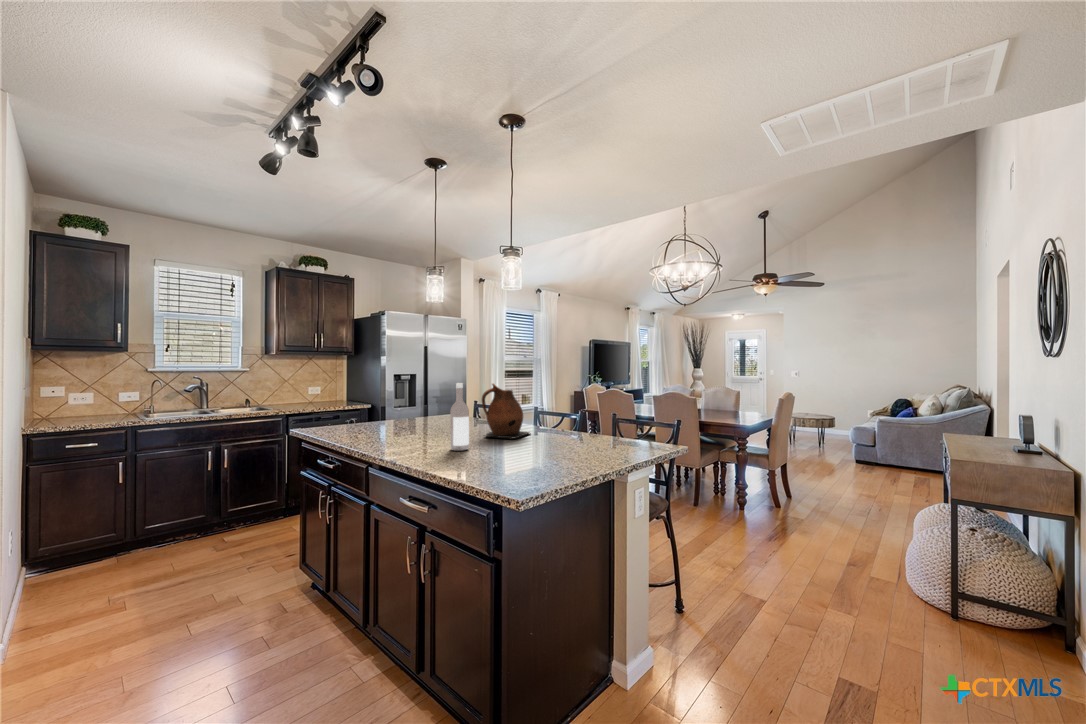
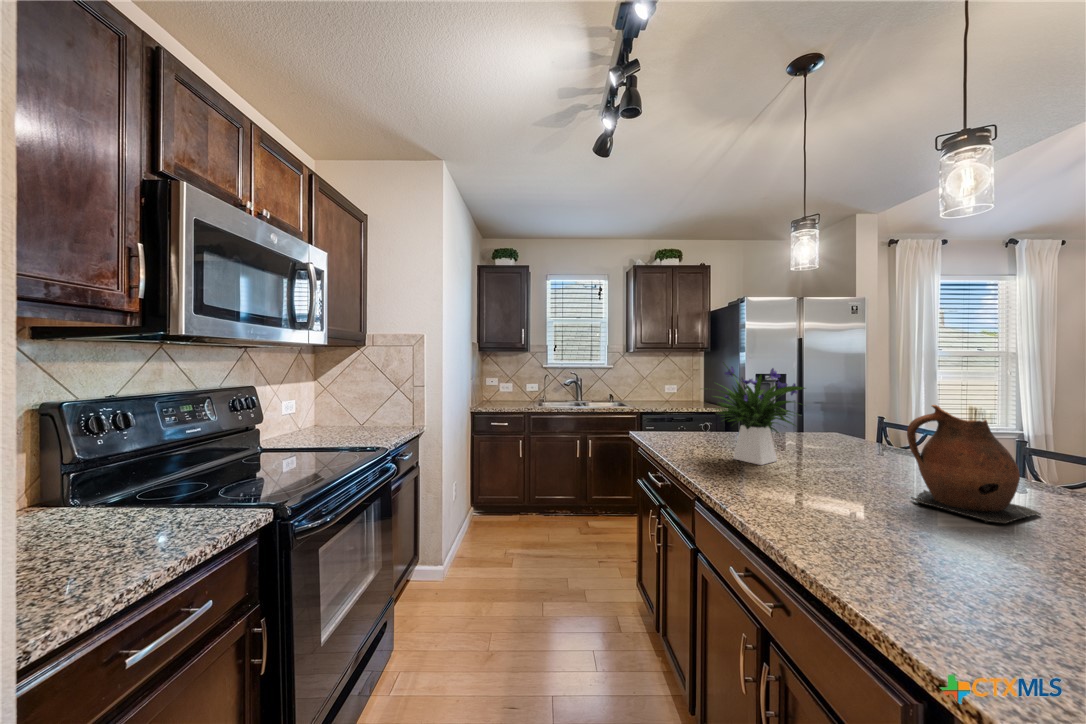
flower arrangement: none [360,361,432,434] -> present [714,362,805,465]
wine bottle: present [450,383,469,451] -> none [840,405,882,533]

